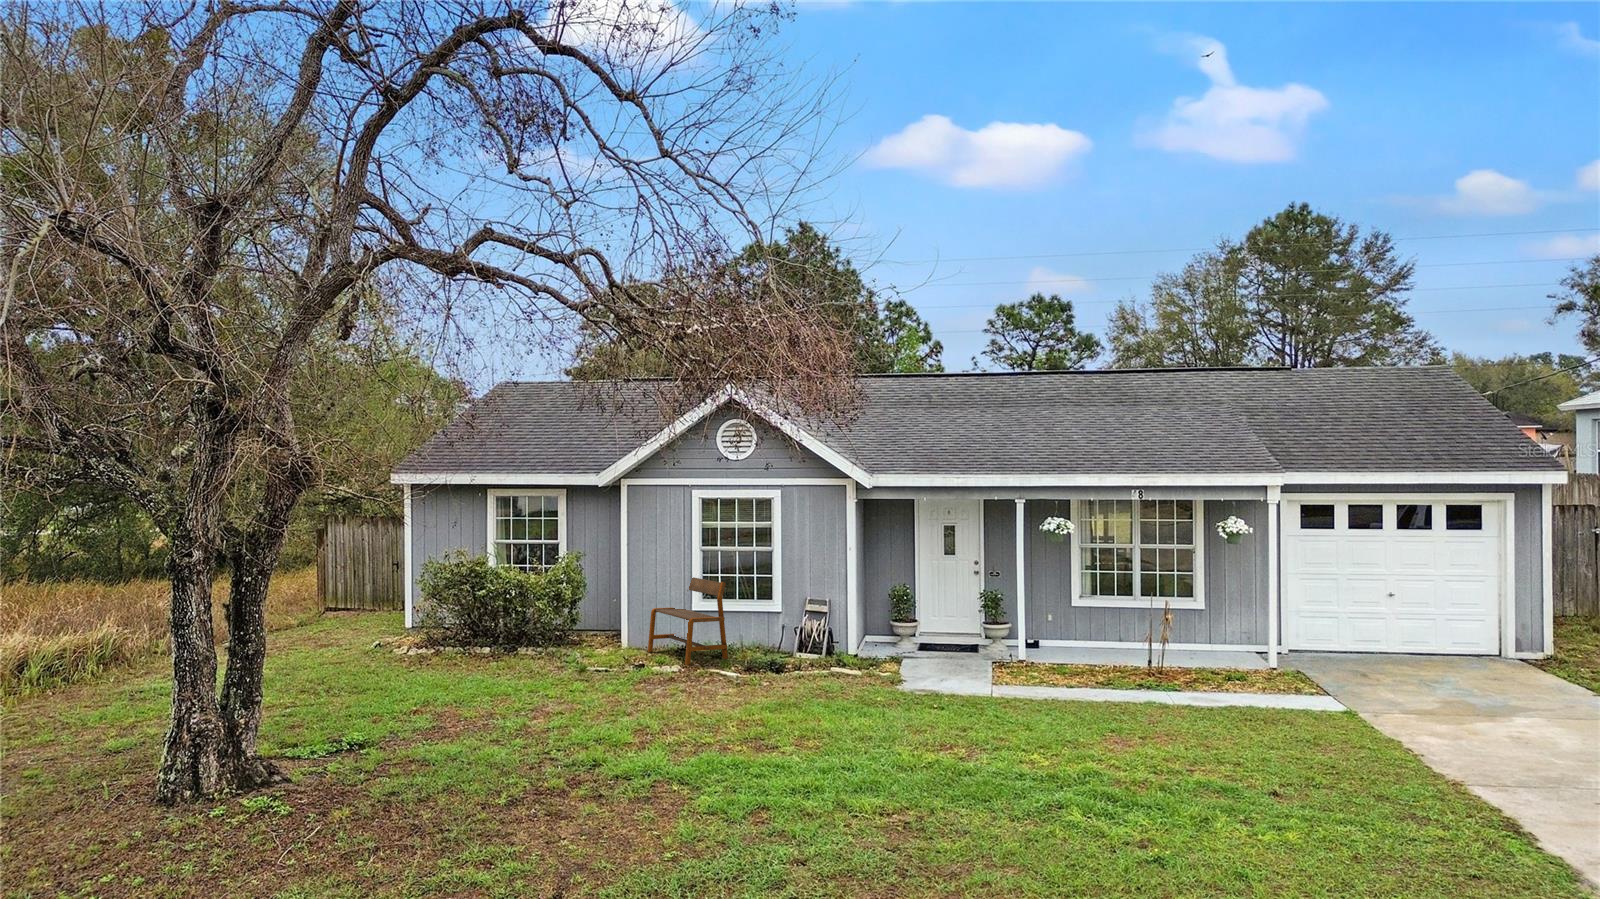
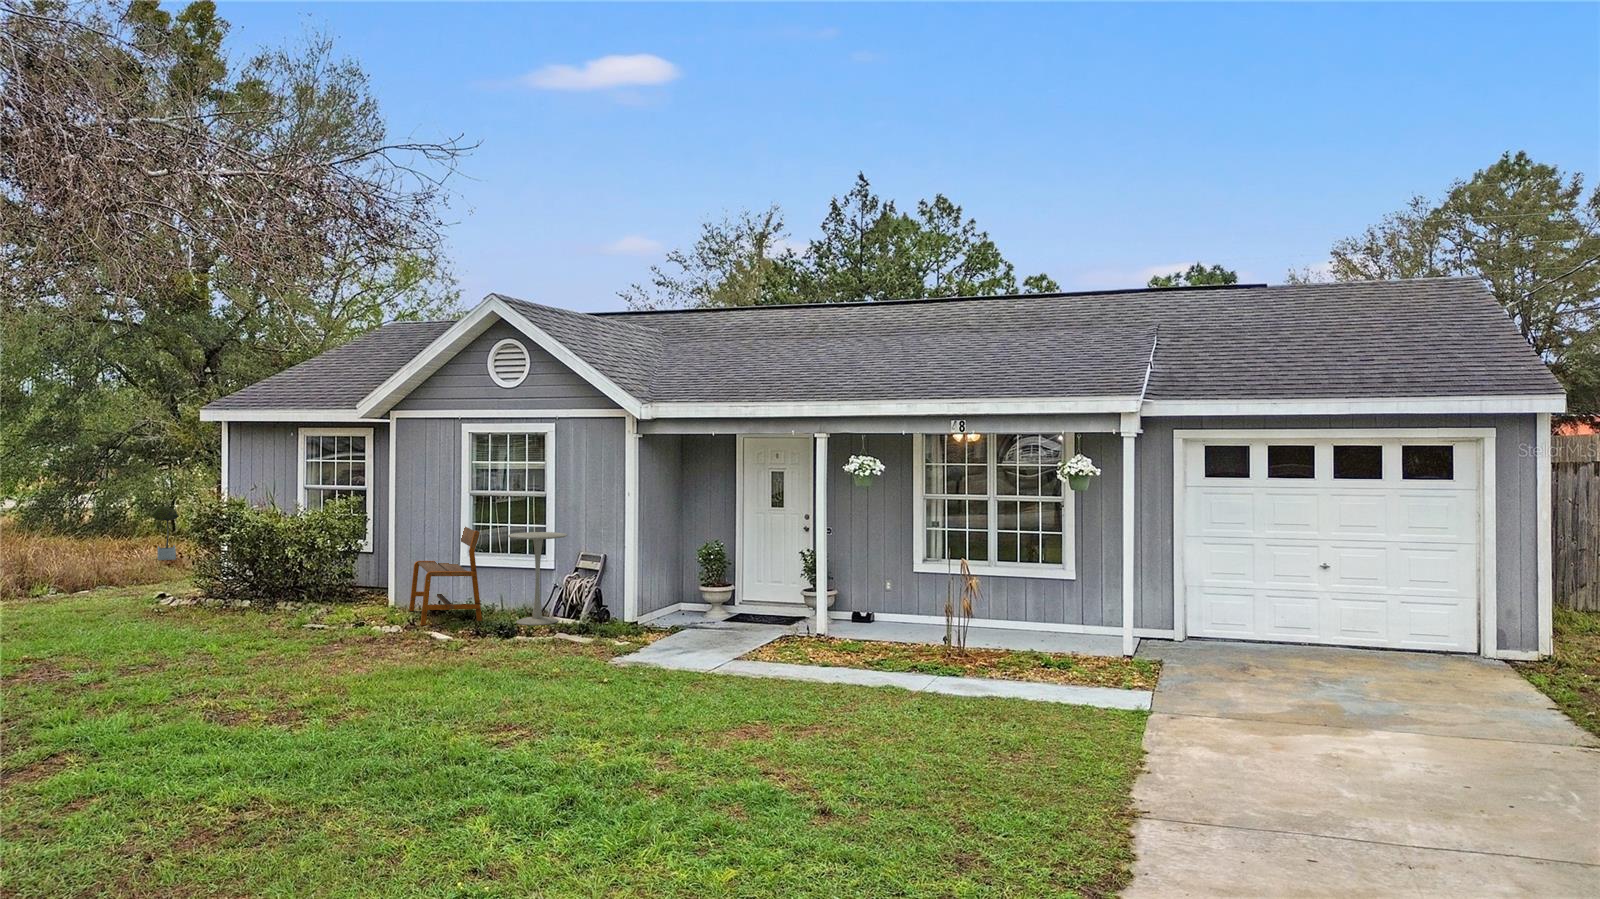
potted tree: none [298,559,322,610] -> present [153,506,179,560]
pedestal table: none [752,581,800,661] -> present [508,532,567,625]

